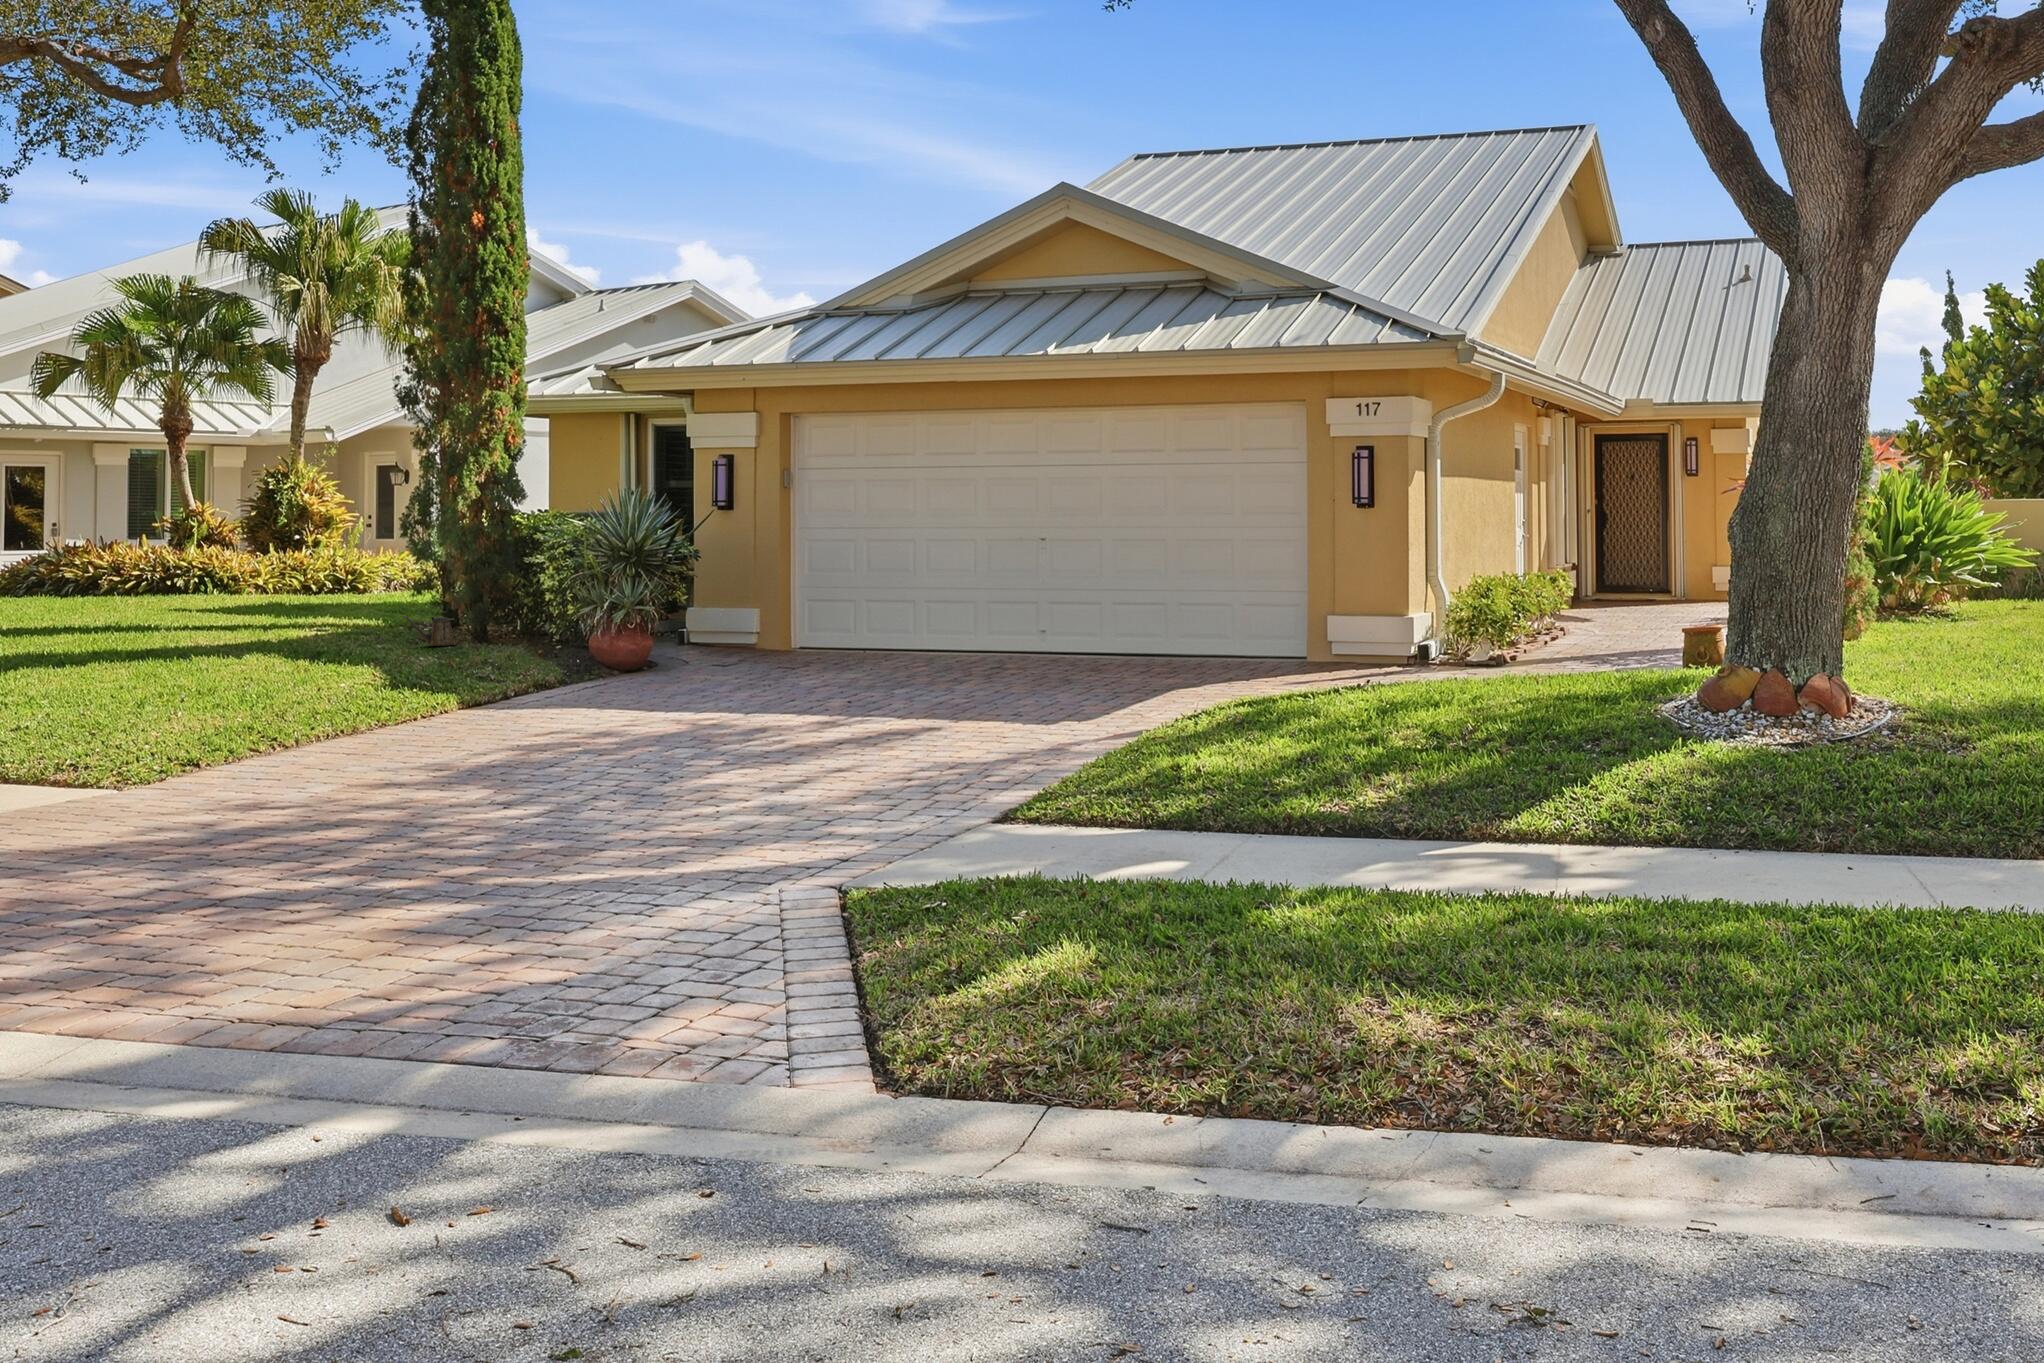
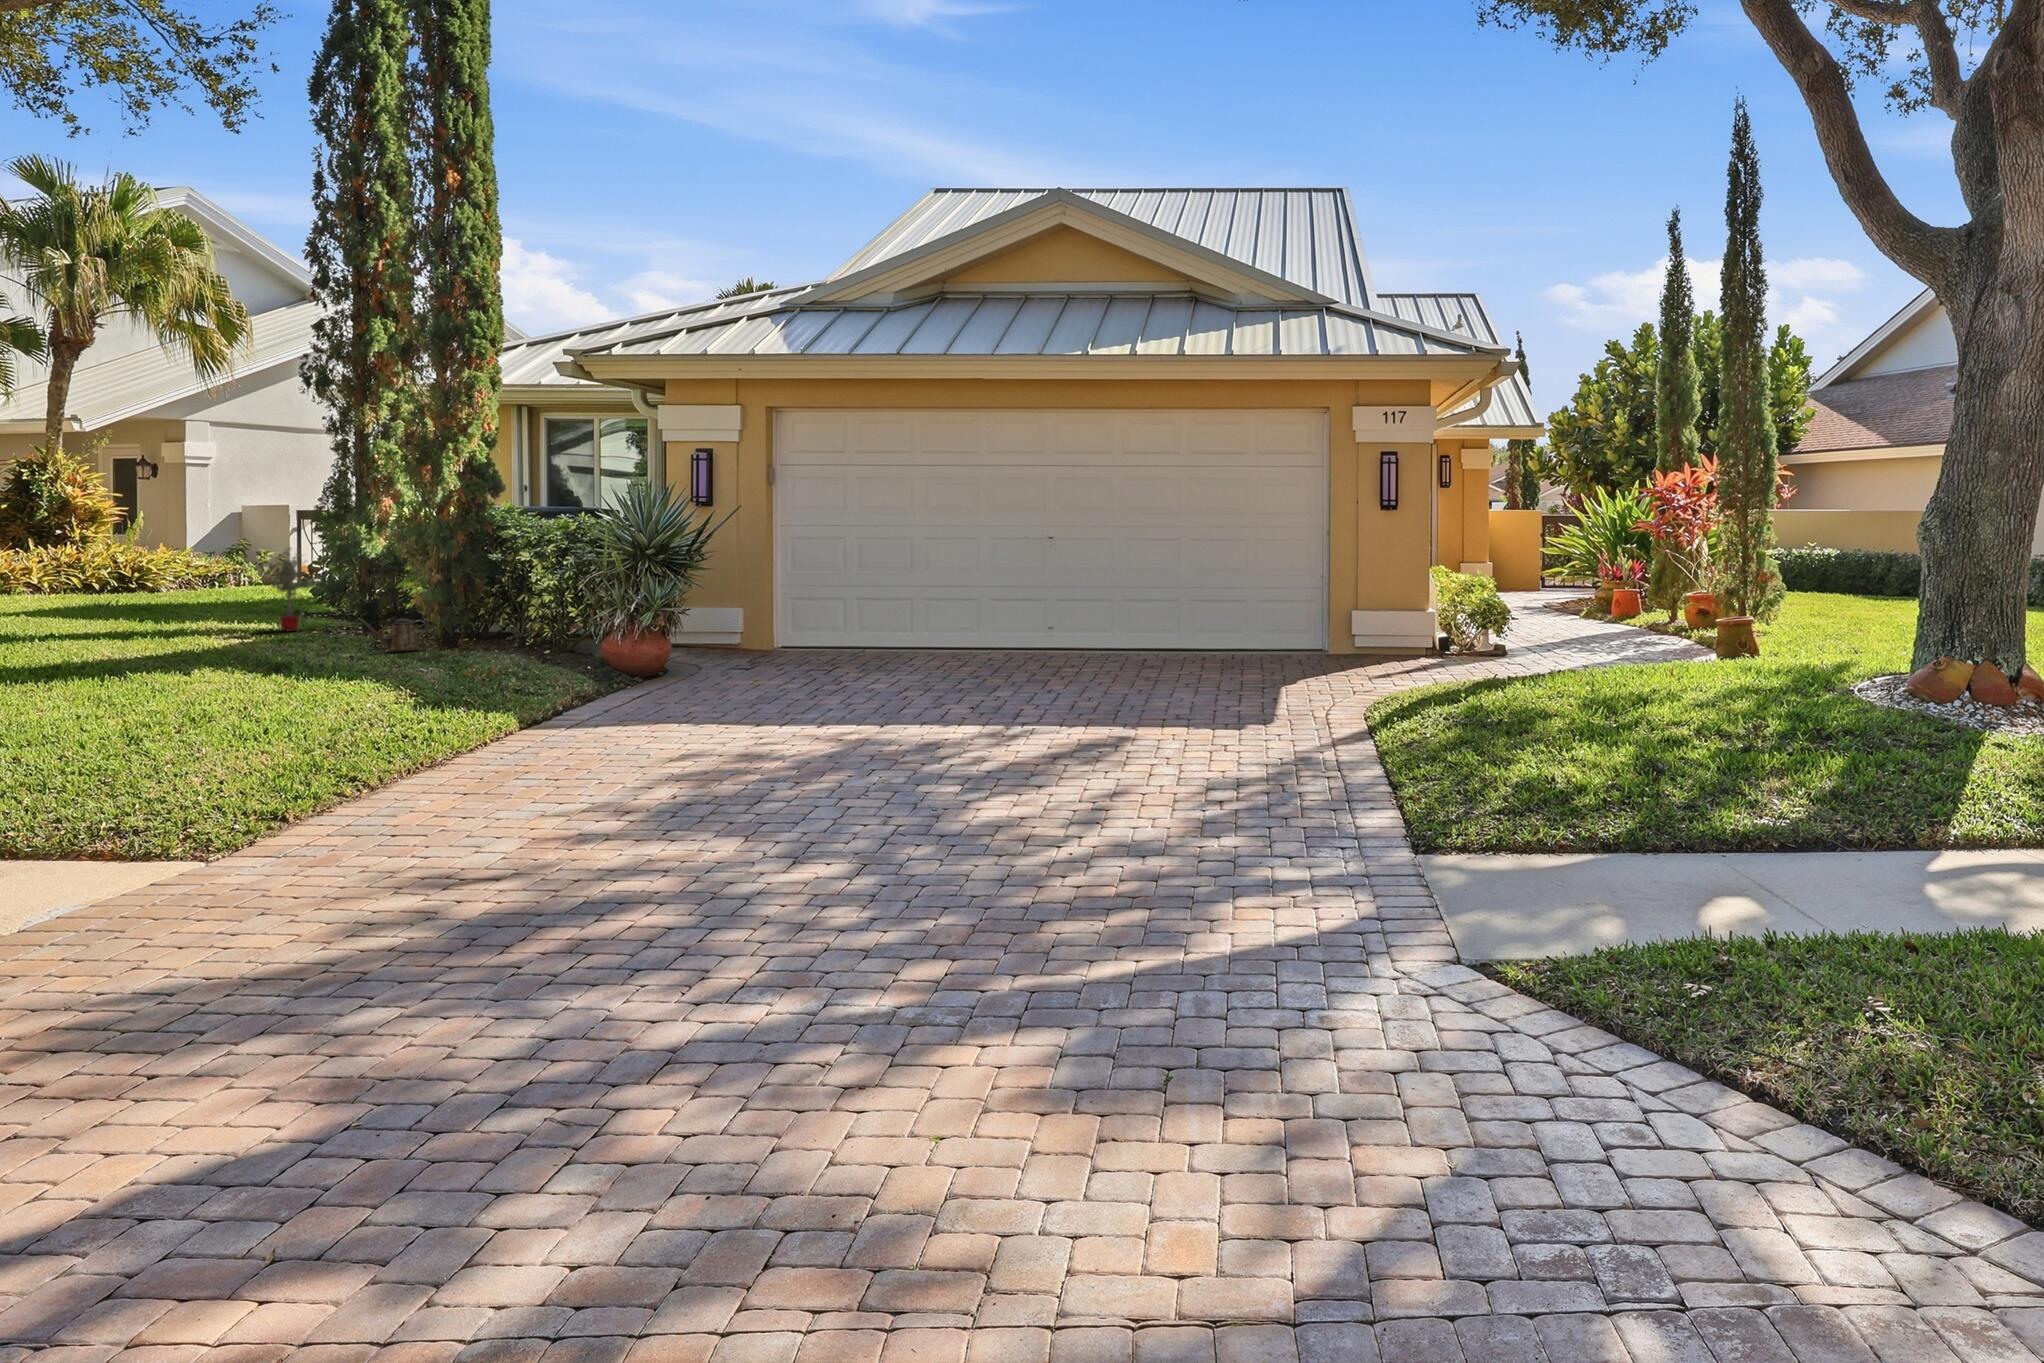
potted tree: none [369,552,413,628] -> present [269,549,322,632]

